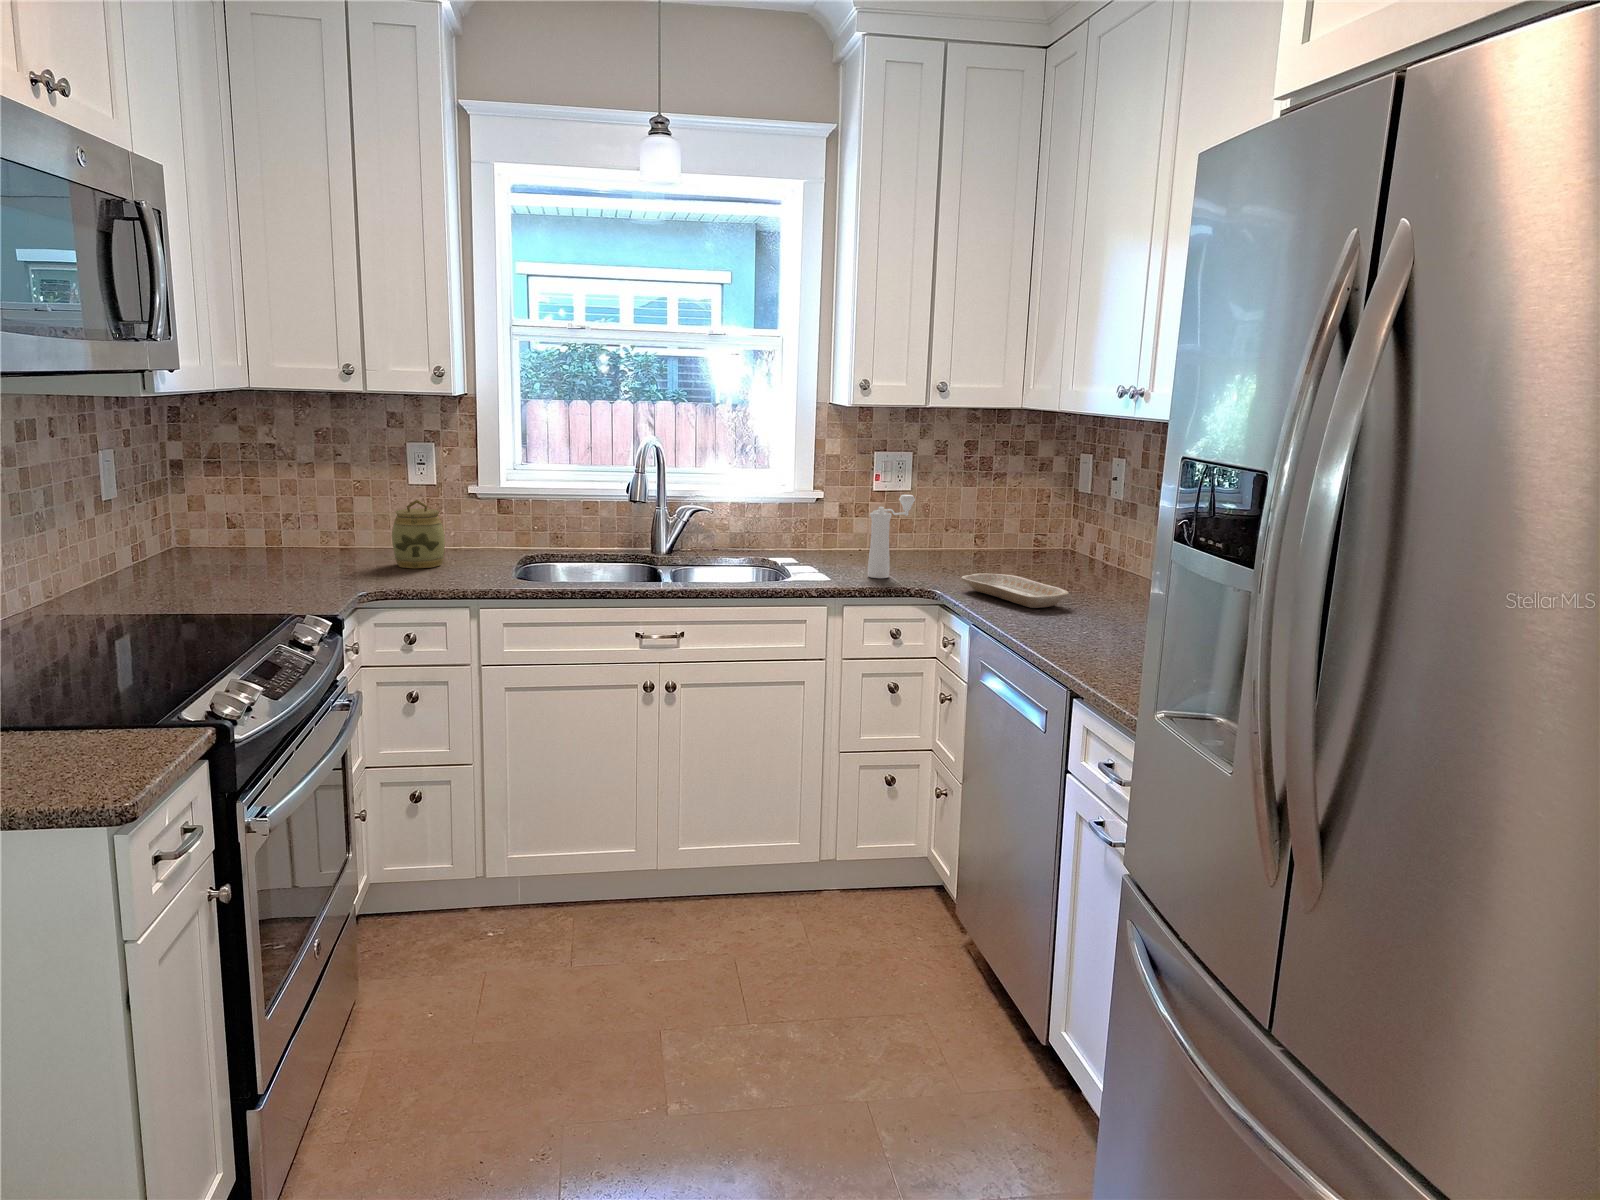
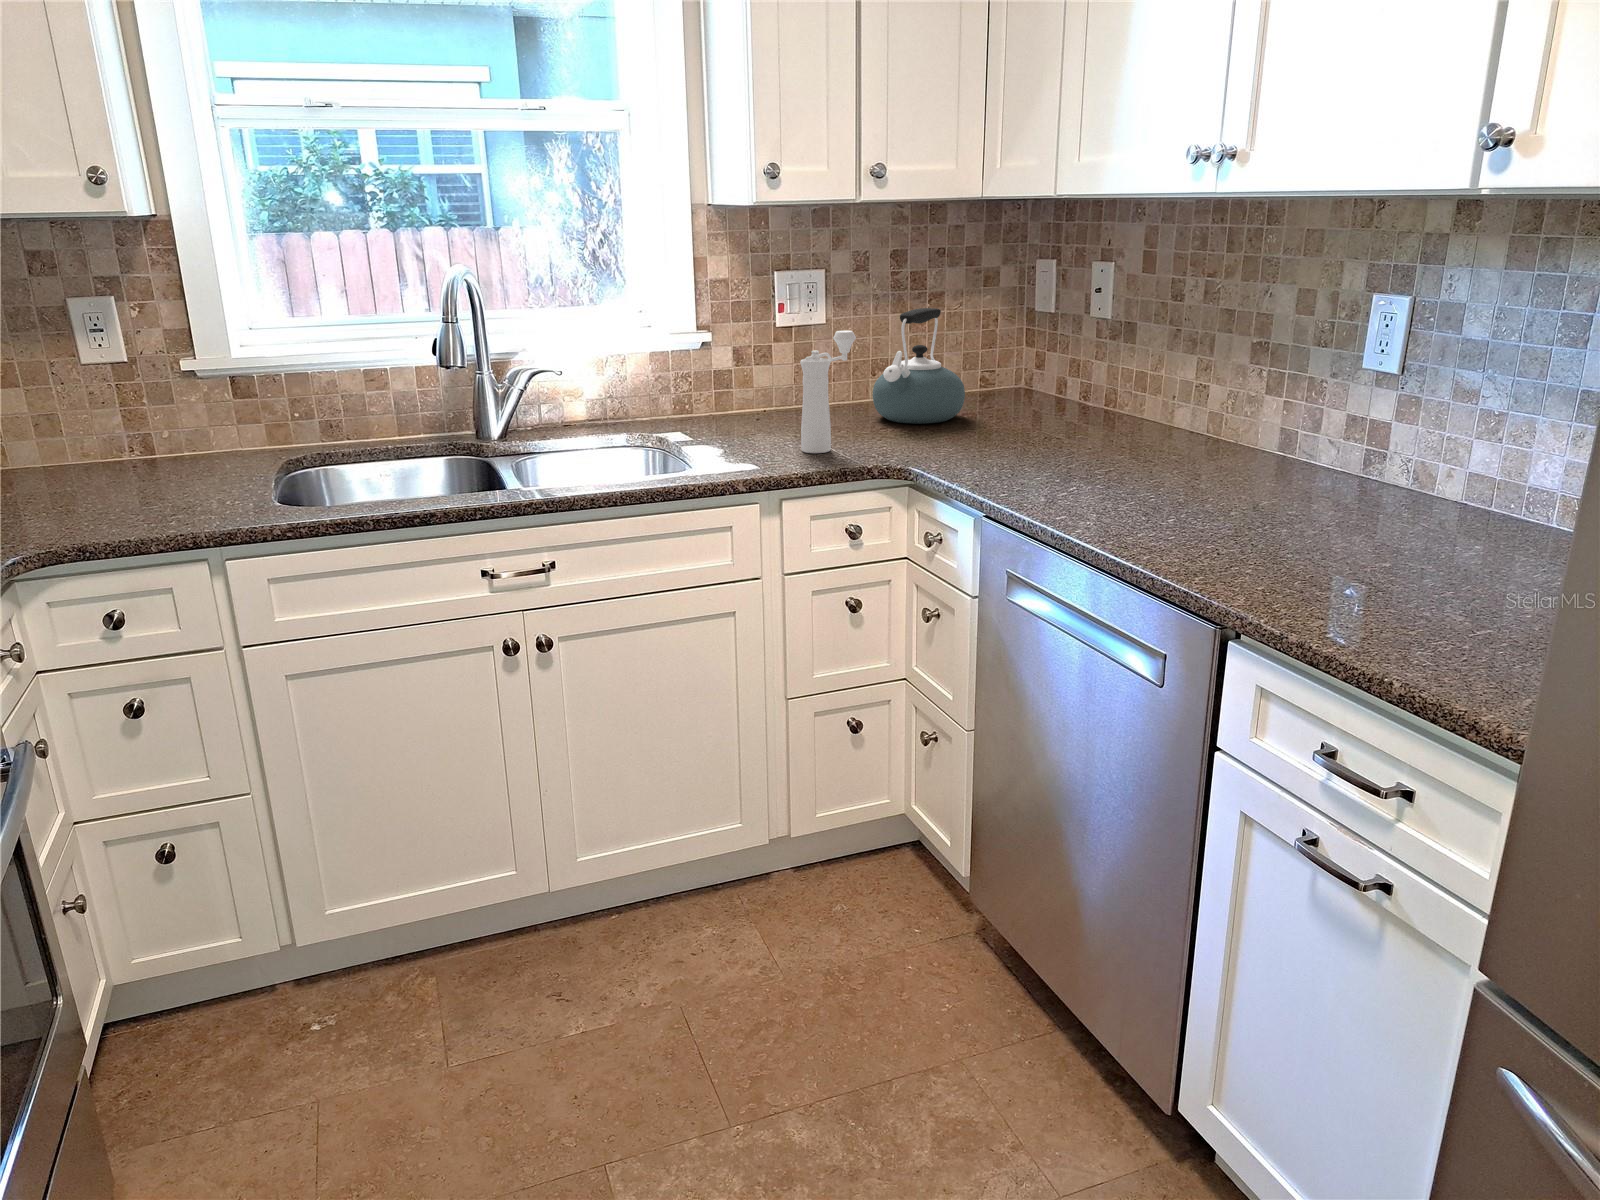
kettle: none [937,483,1006,567] -> present [873,308,965,424]
jar: present [392,500,445,568] -> none [55,389,153,500]
tray: present [961,573,1069,608] -> none [942,435,1108,484]

